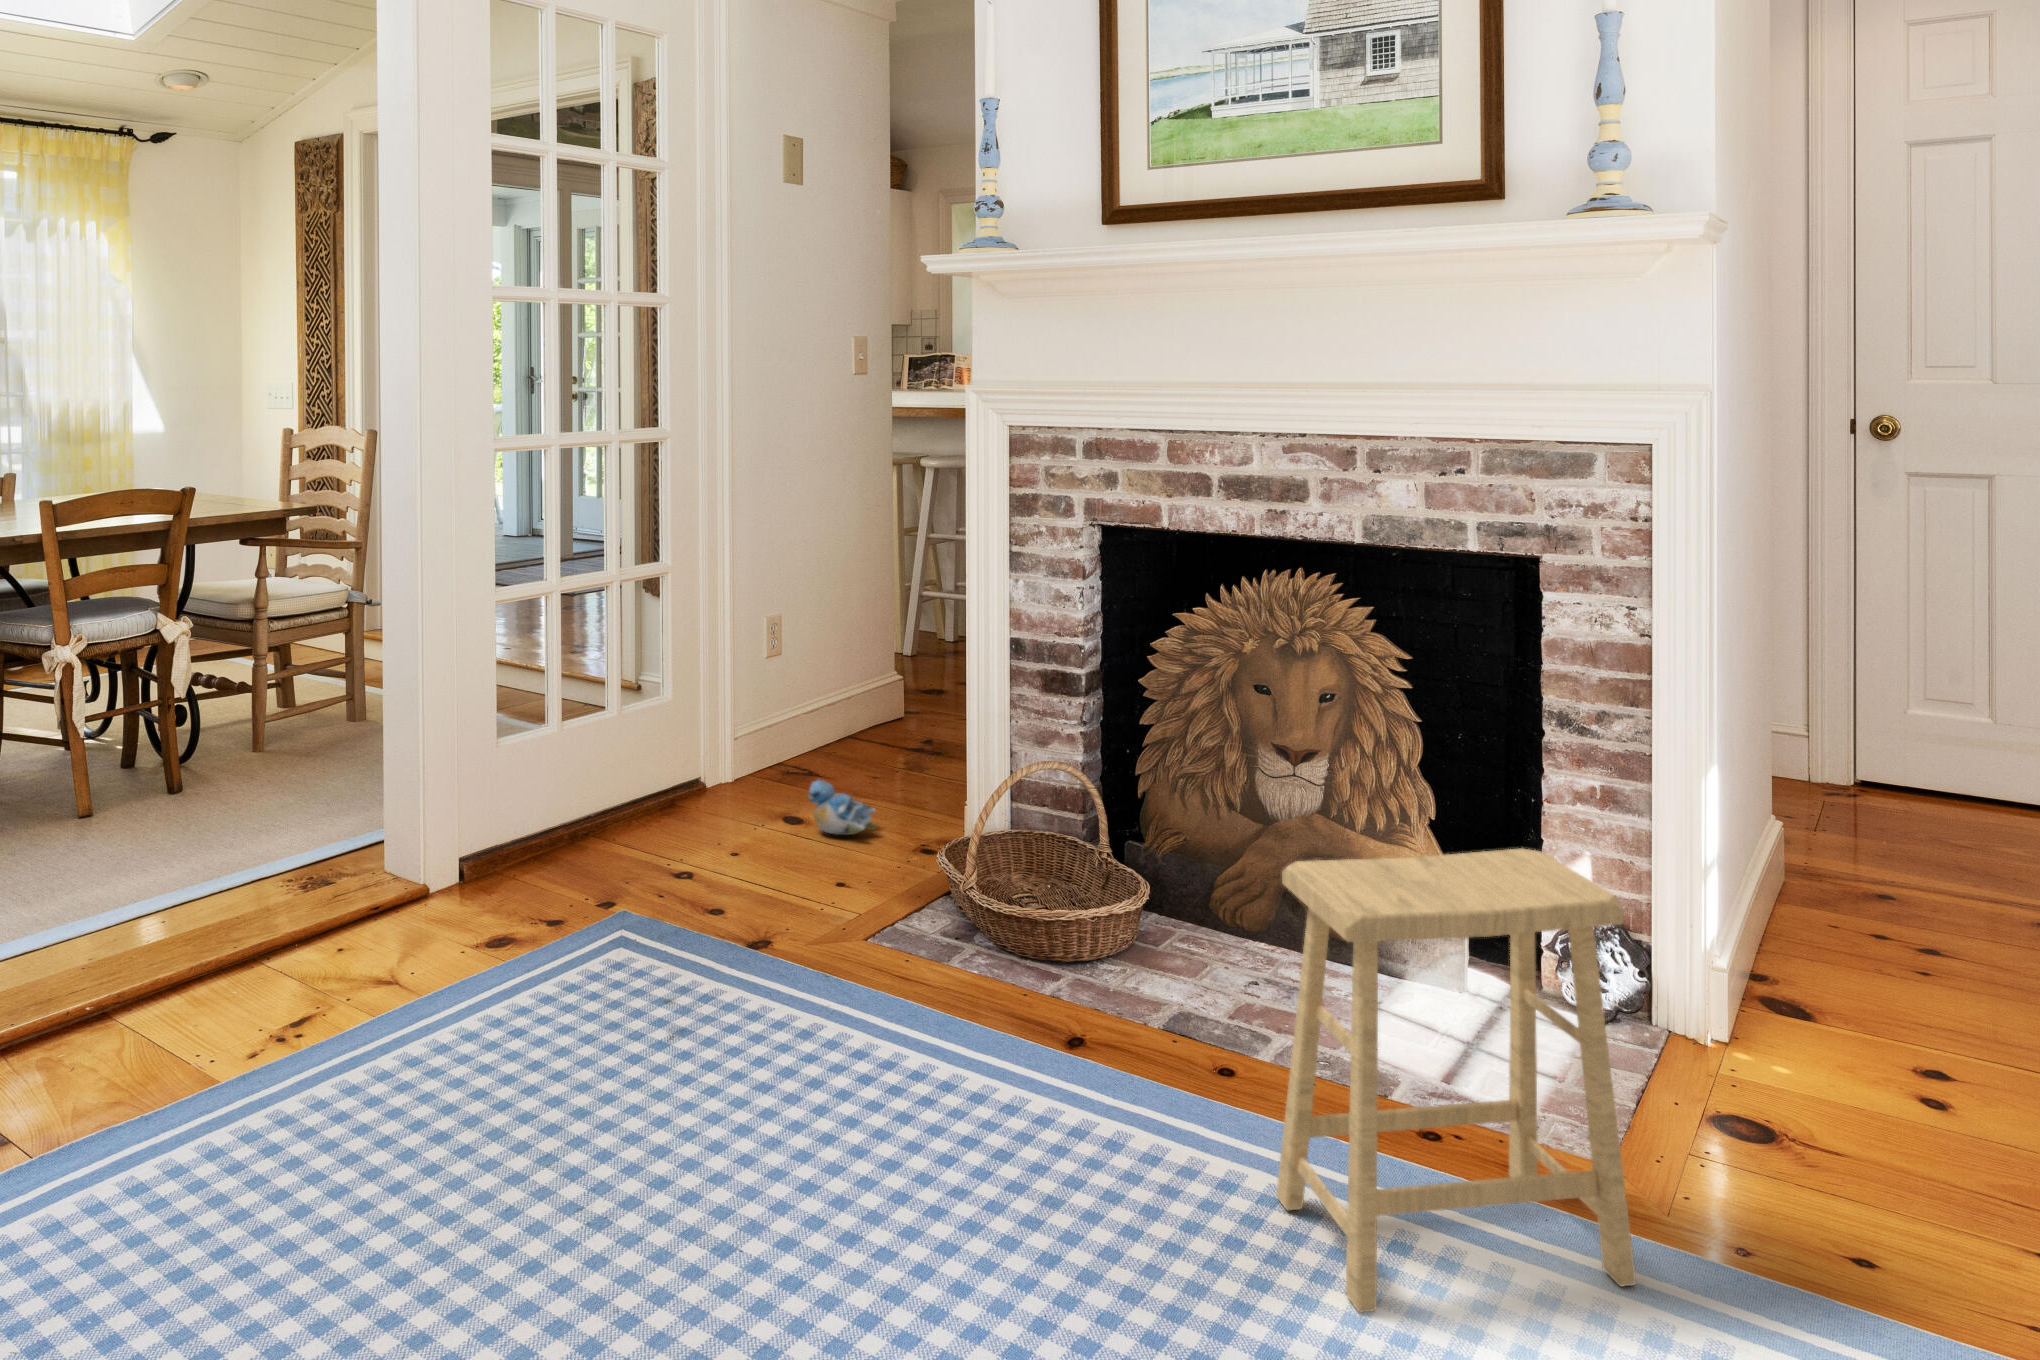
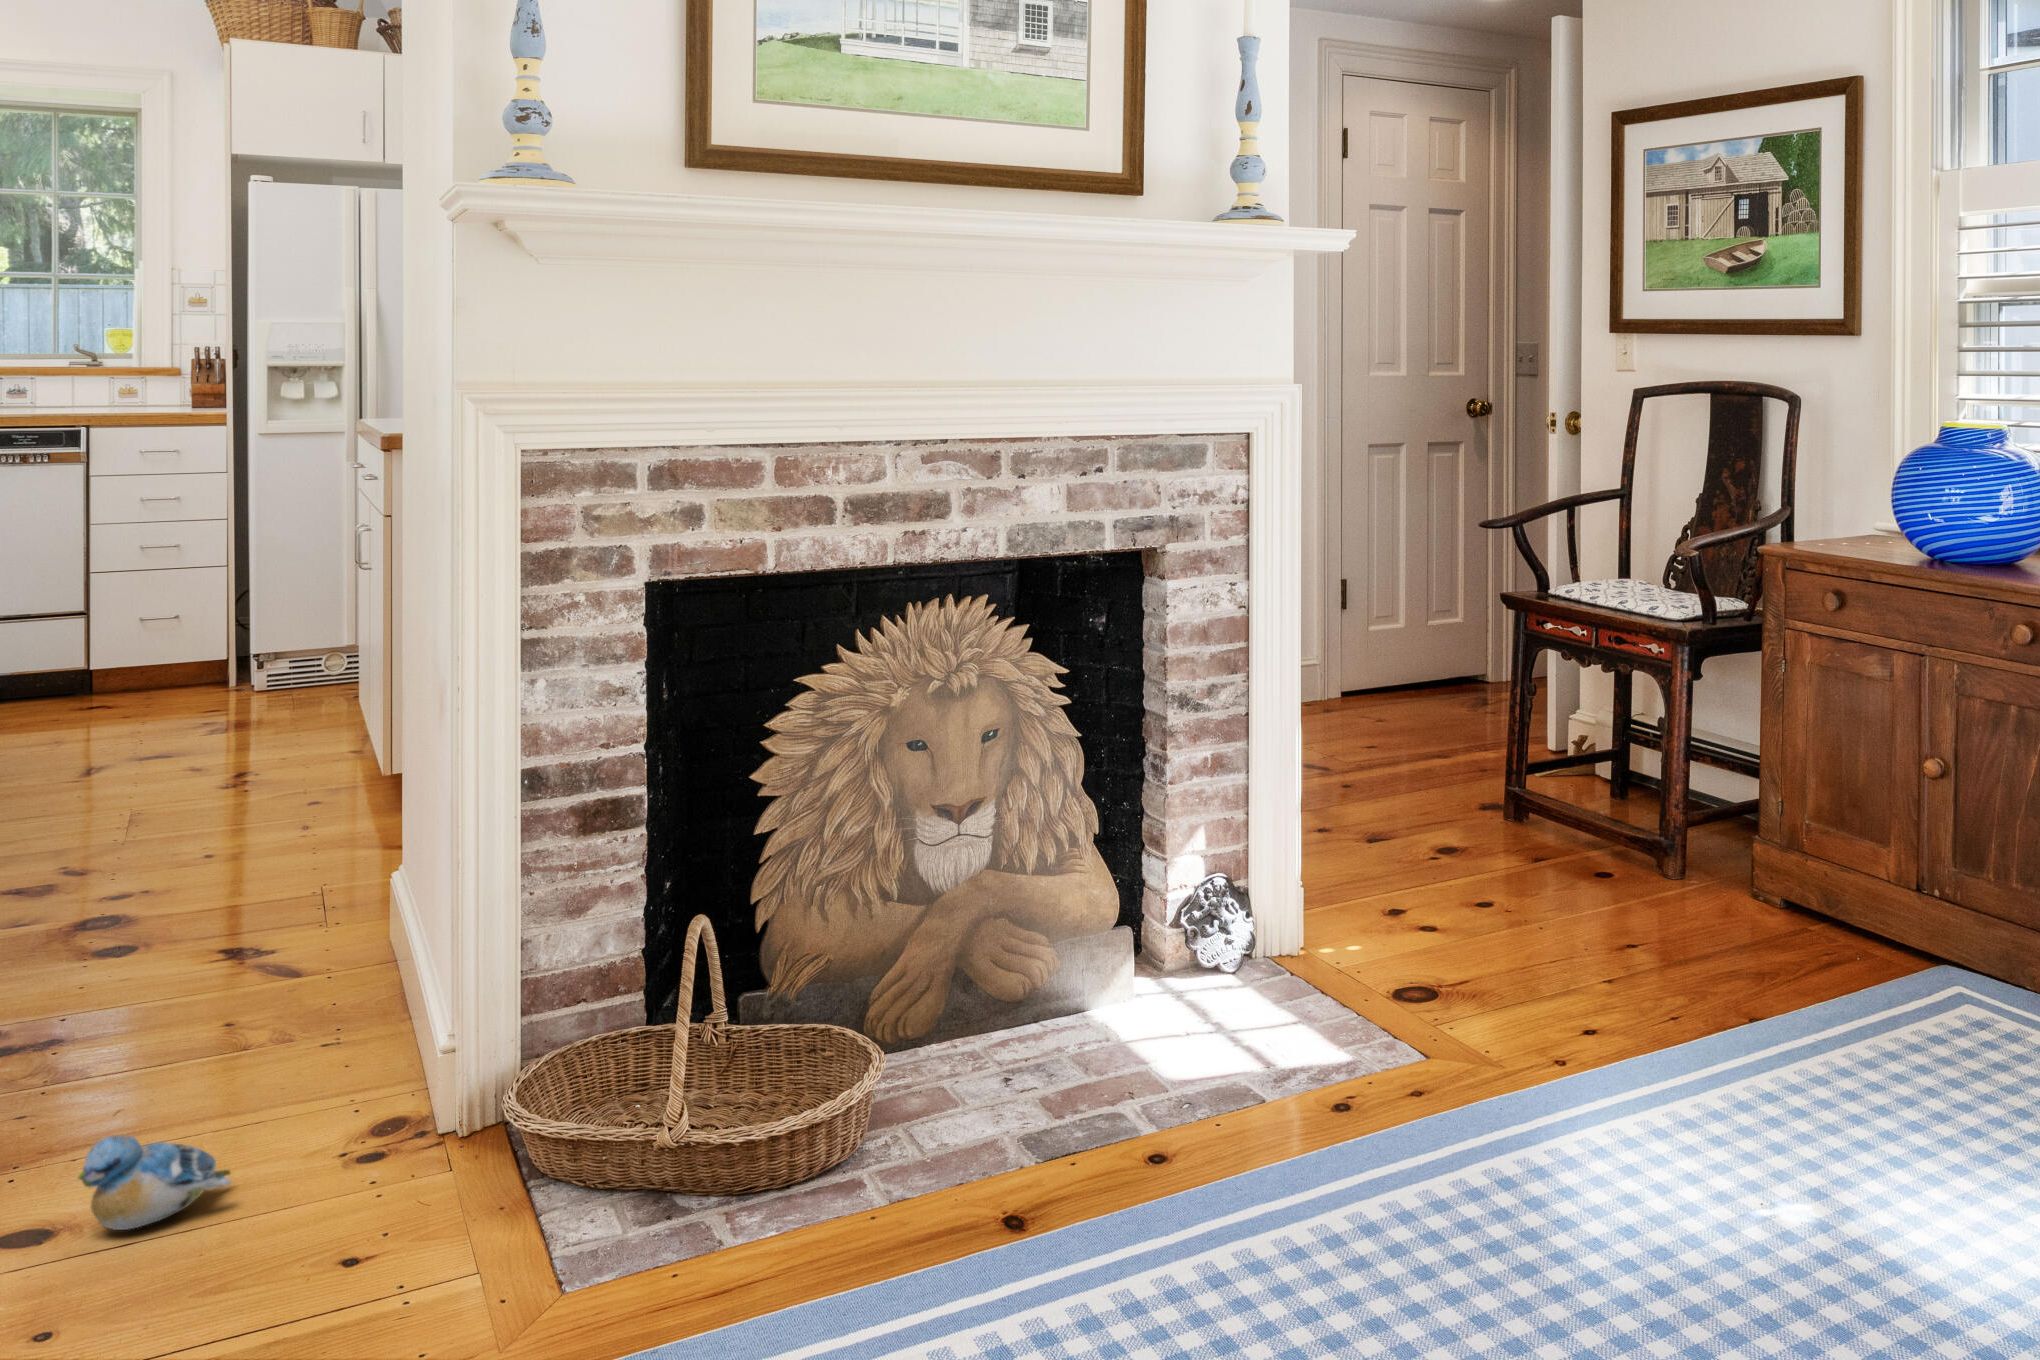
footstool: present [1276,848,1636,1312] -> none [1395,790,1594,1257]

